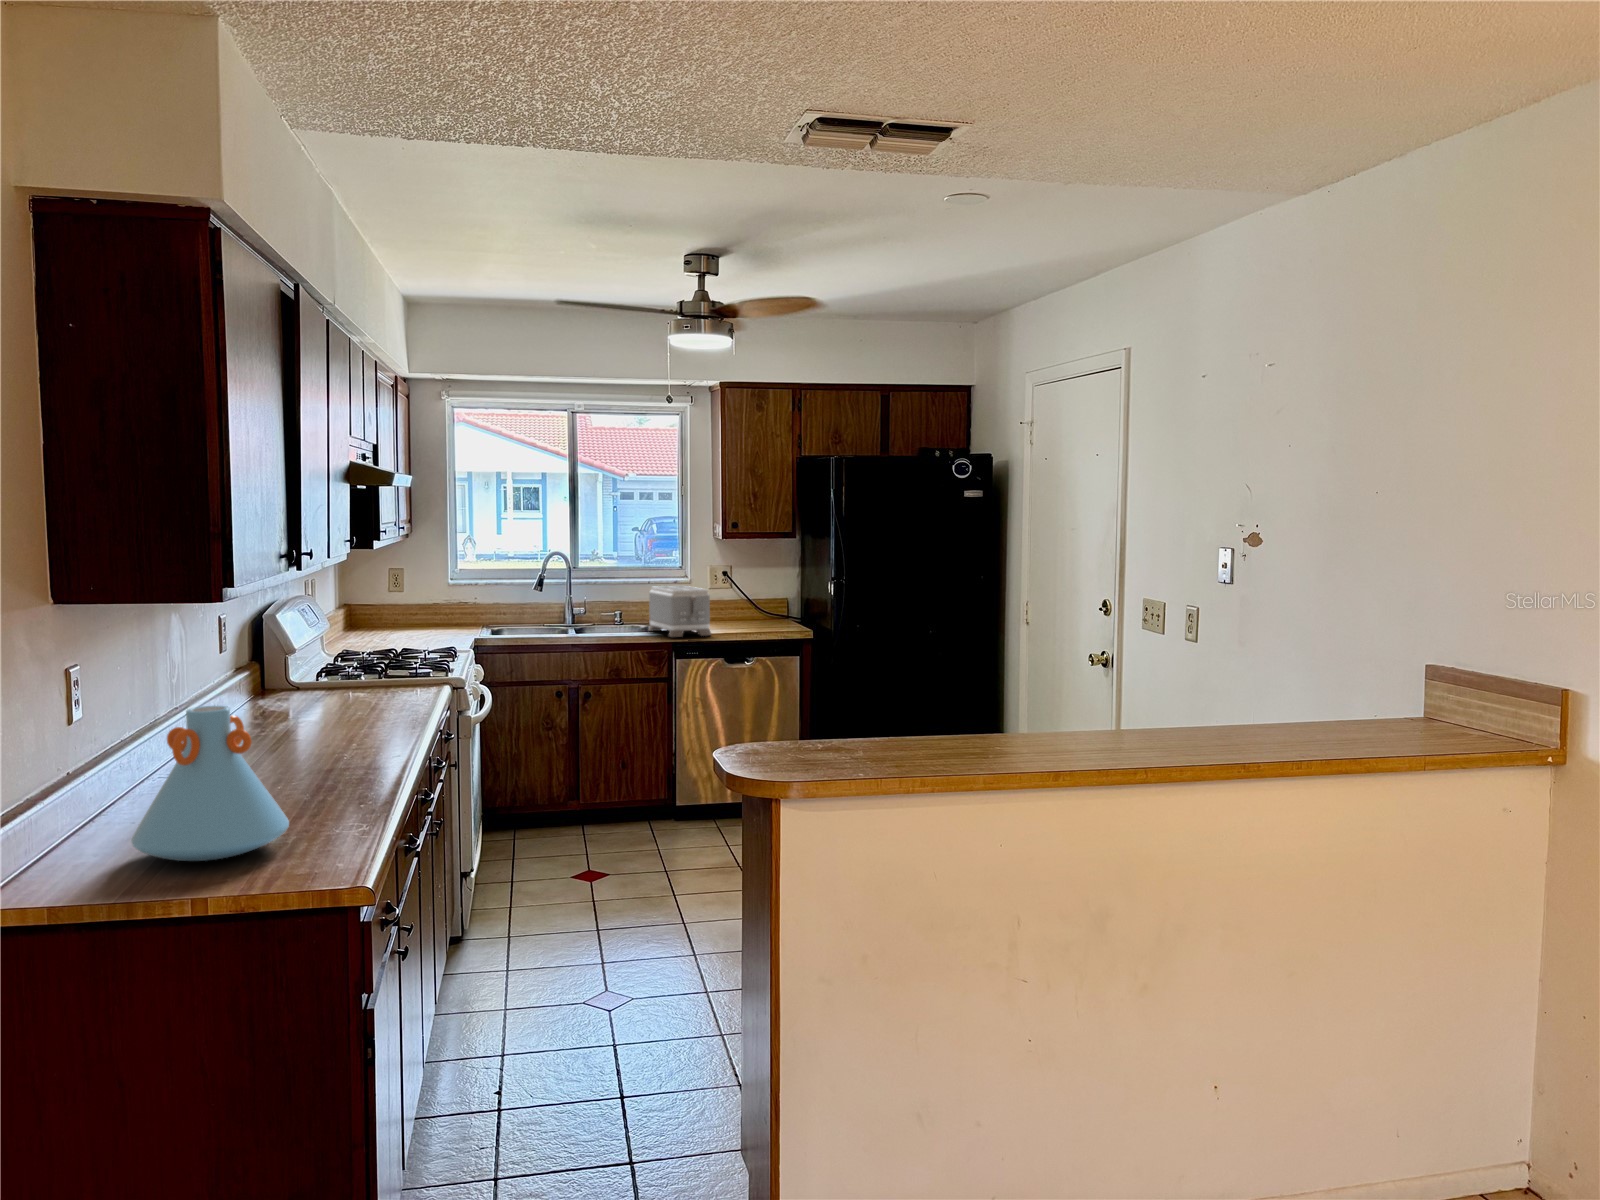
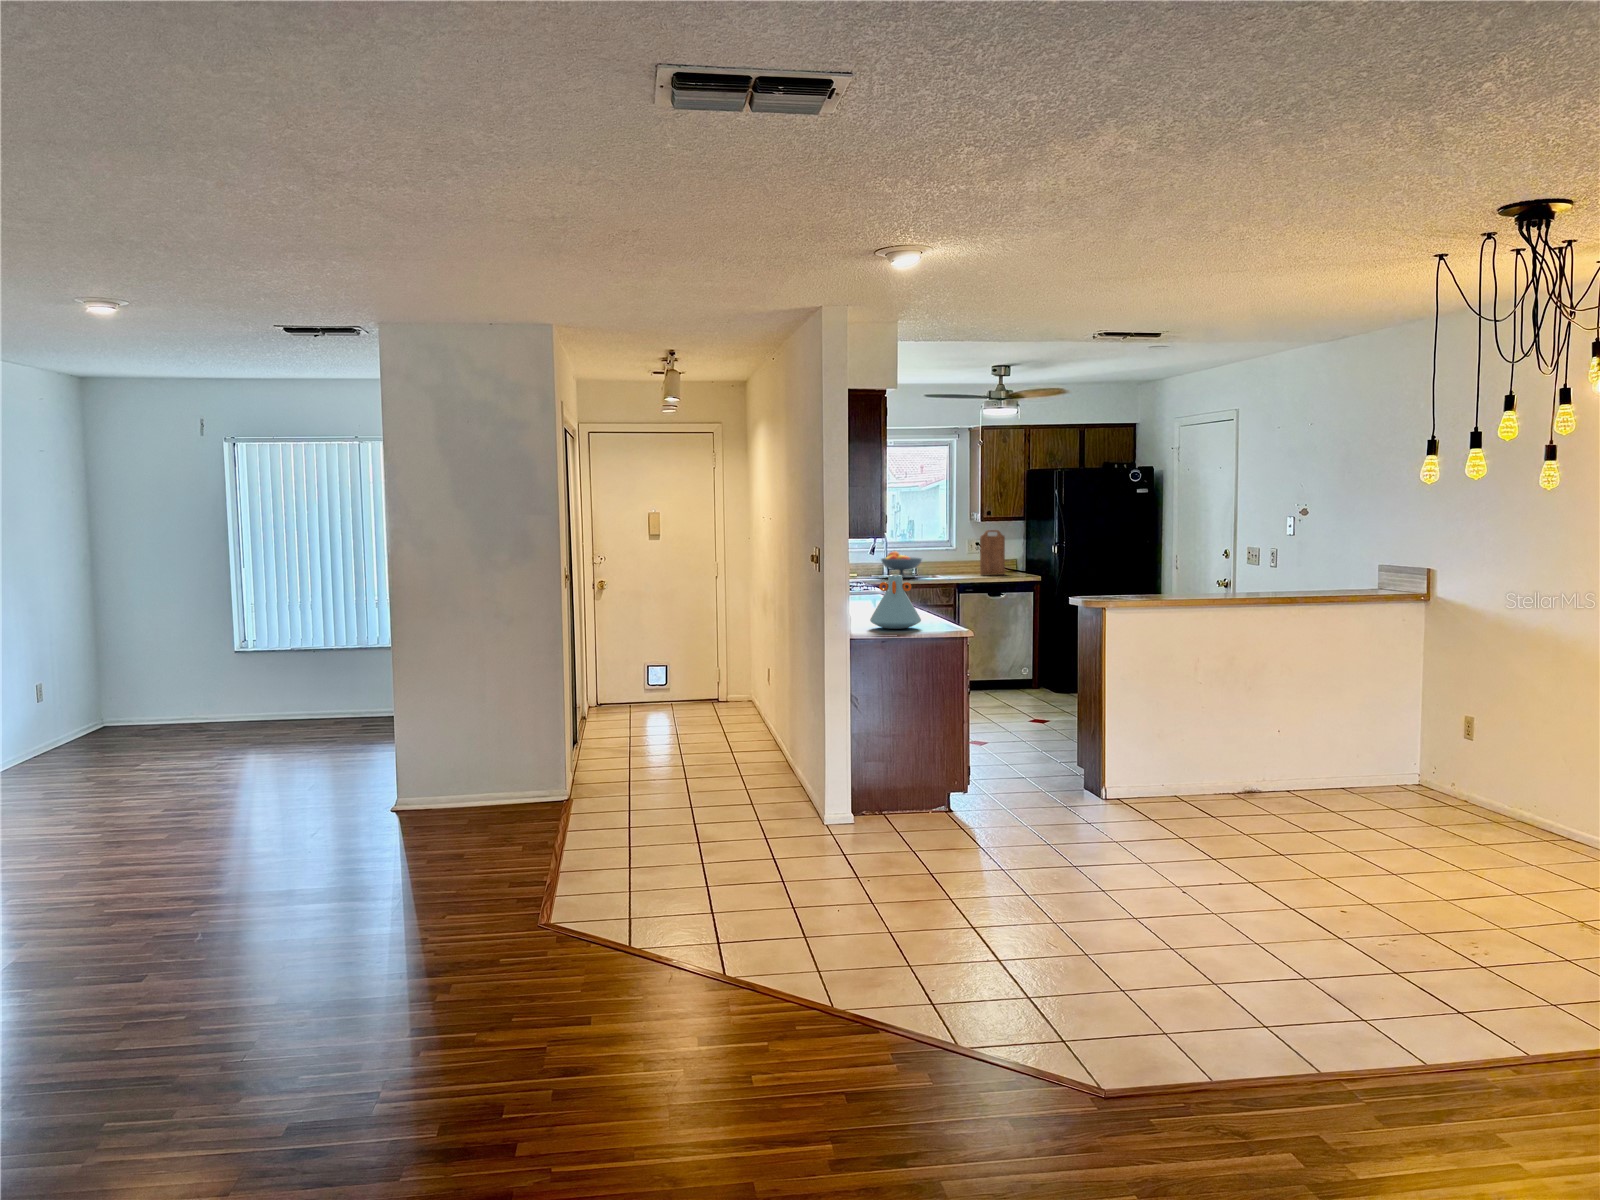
cutting board: none [719,553,760,626] -> present [980,530,1005,575]
toaster: present [648,586,711,637] -> none [940,550,983,579]
fruit bowl: none [546,587,617,633] -> present [881,552,922,578]

